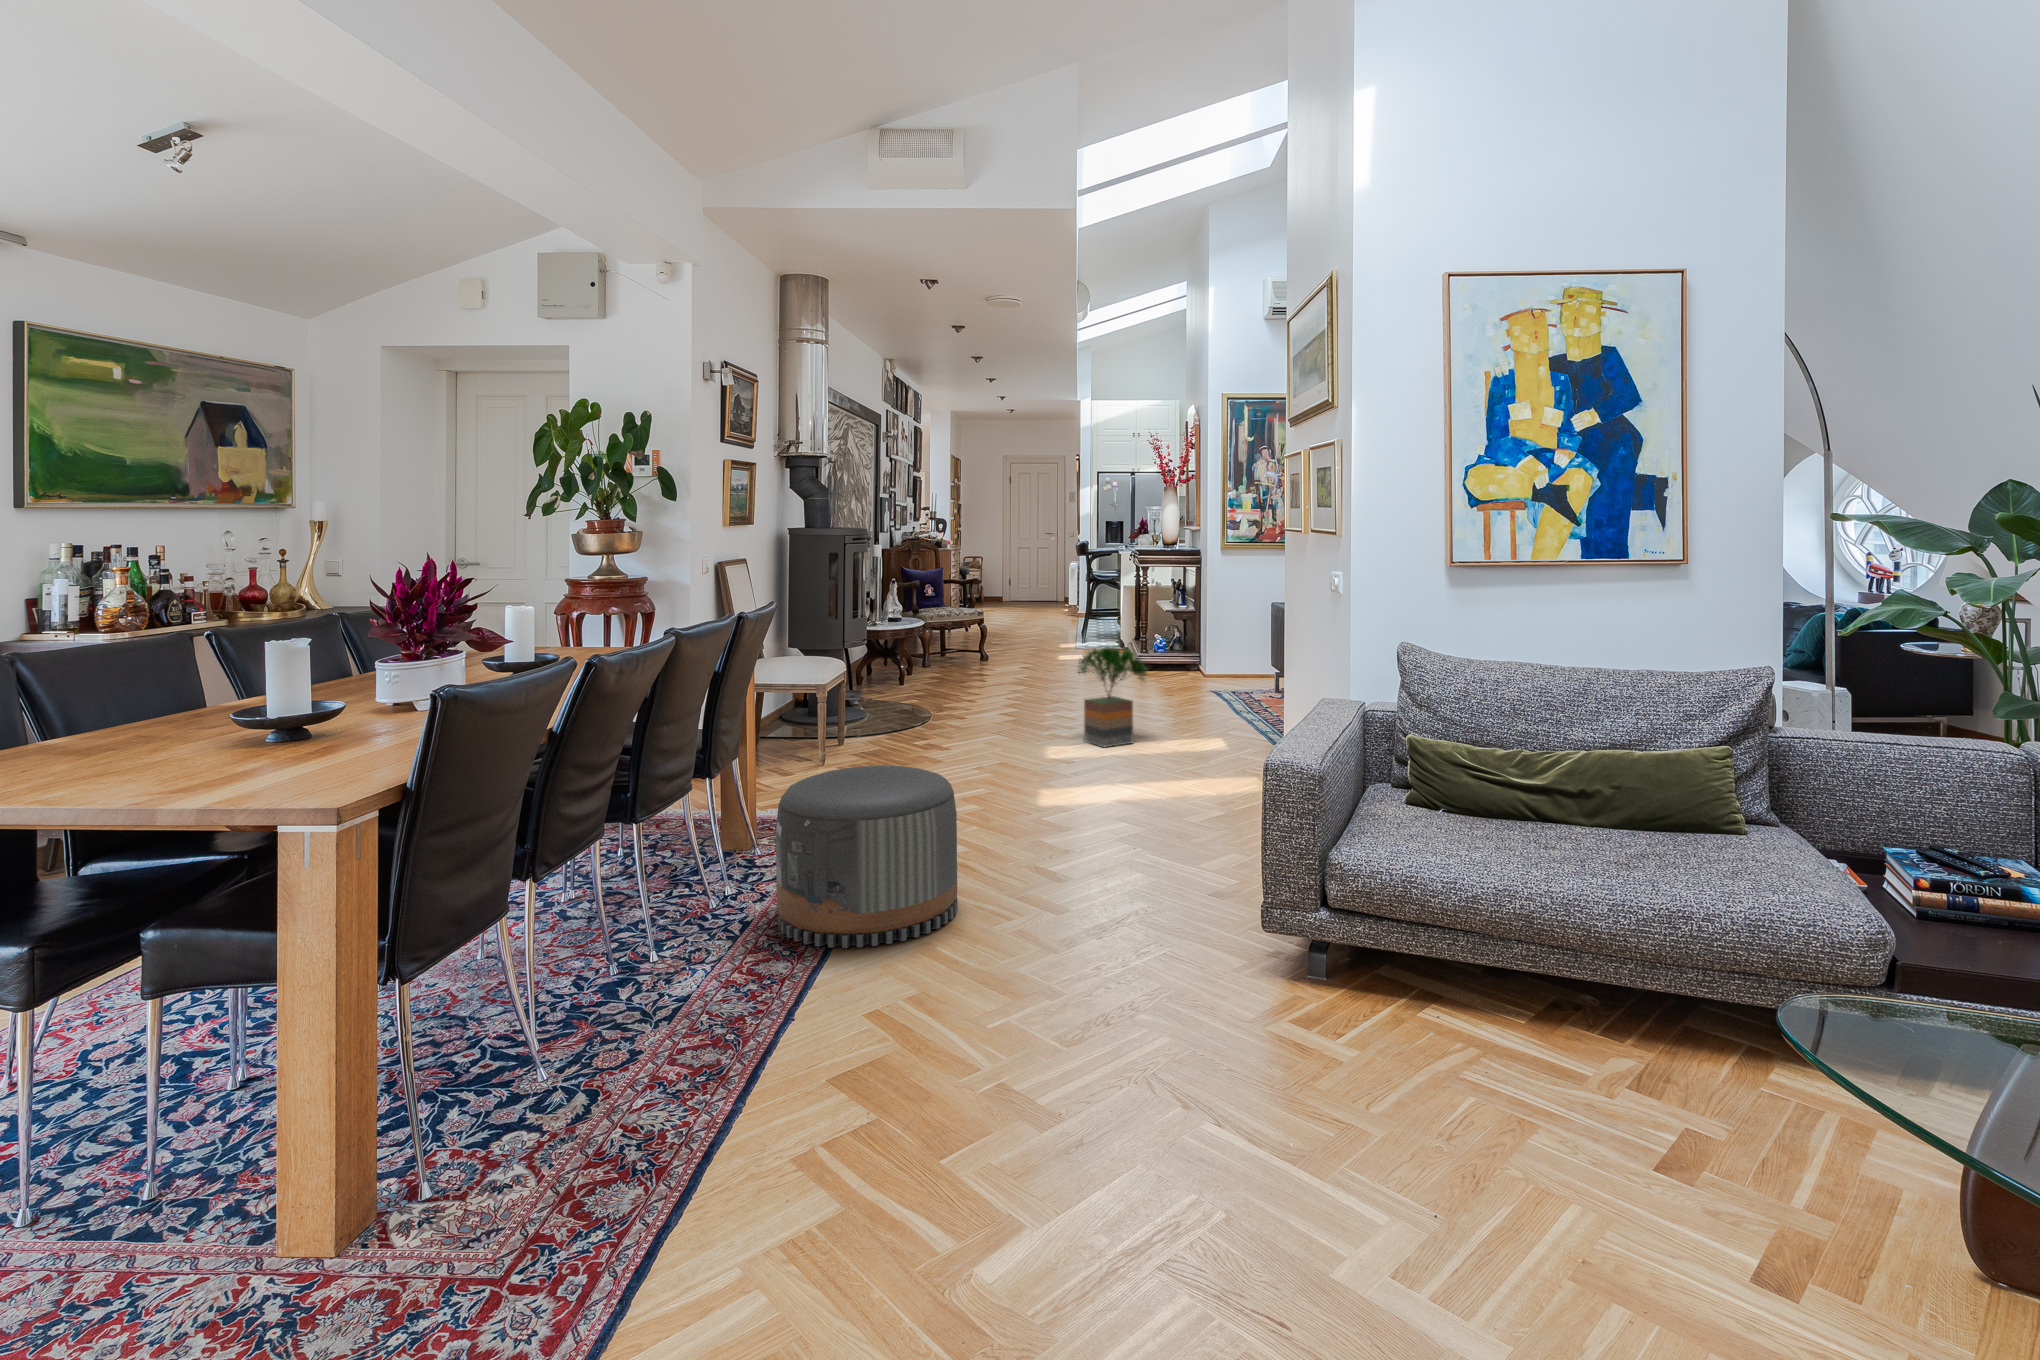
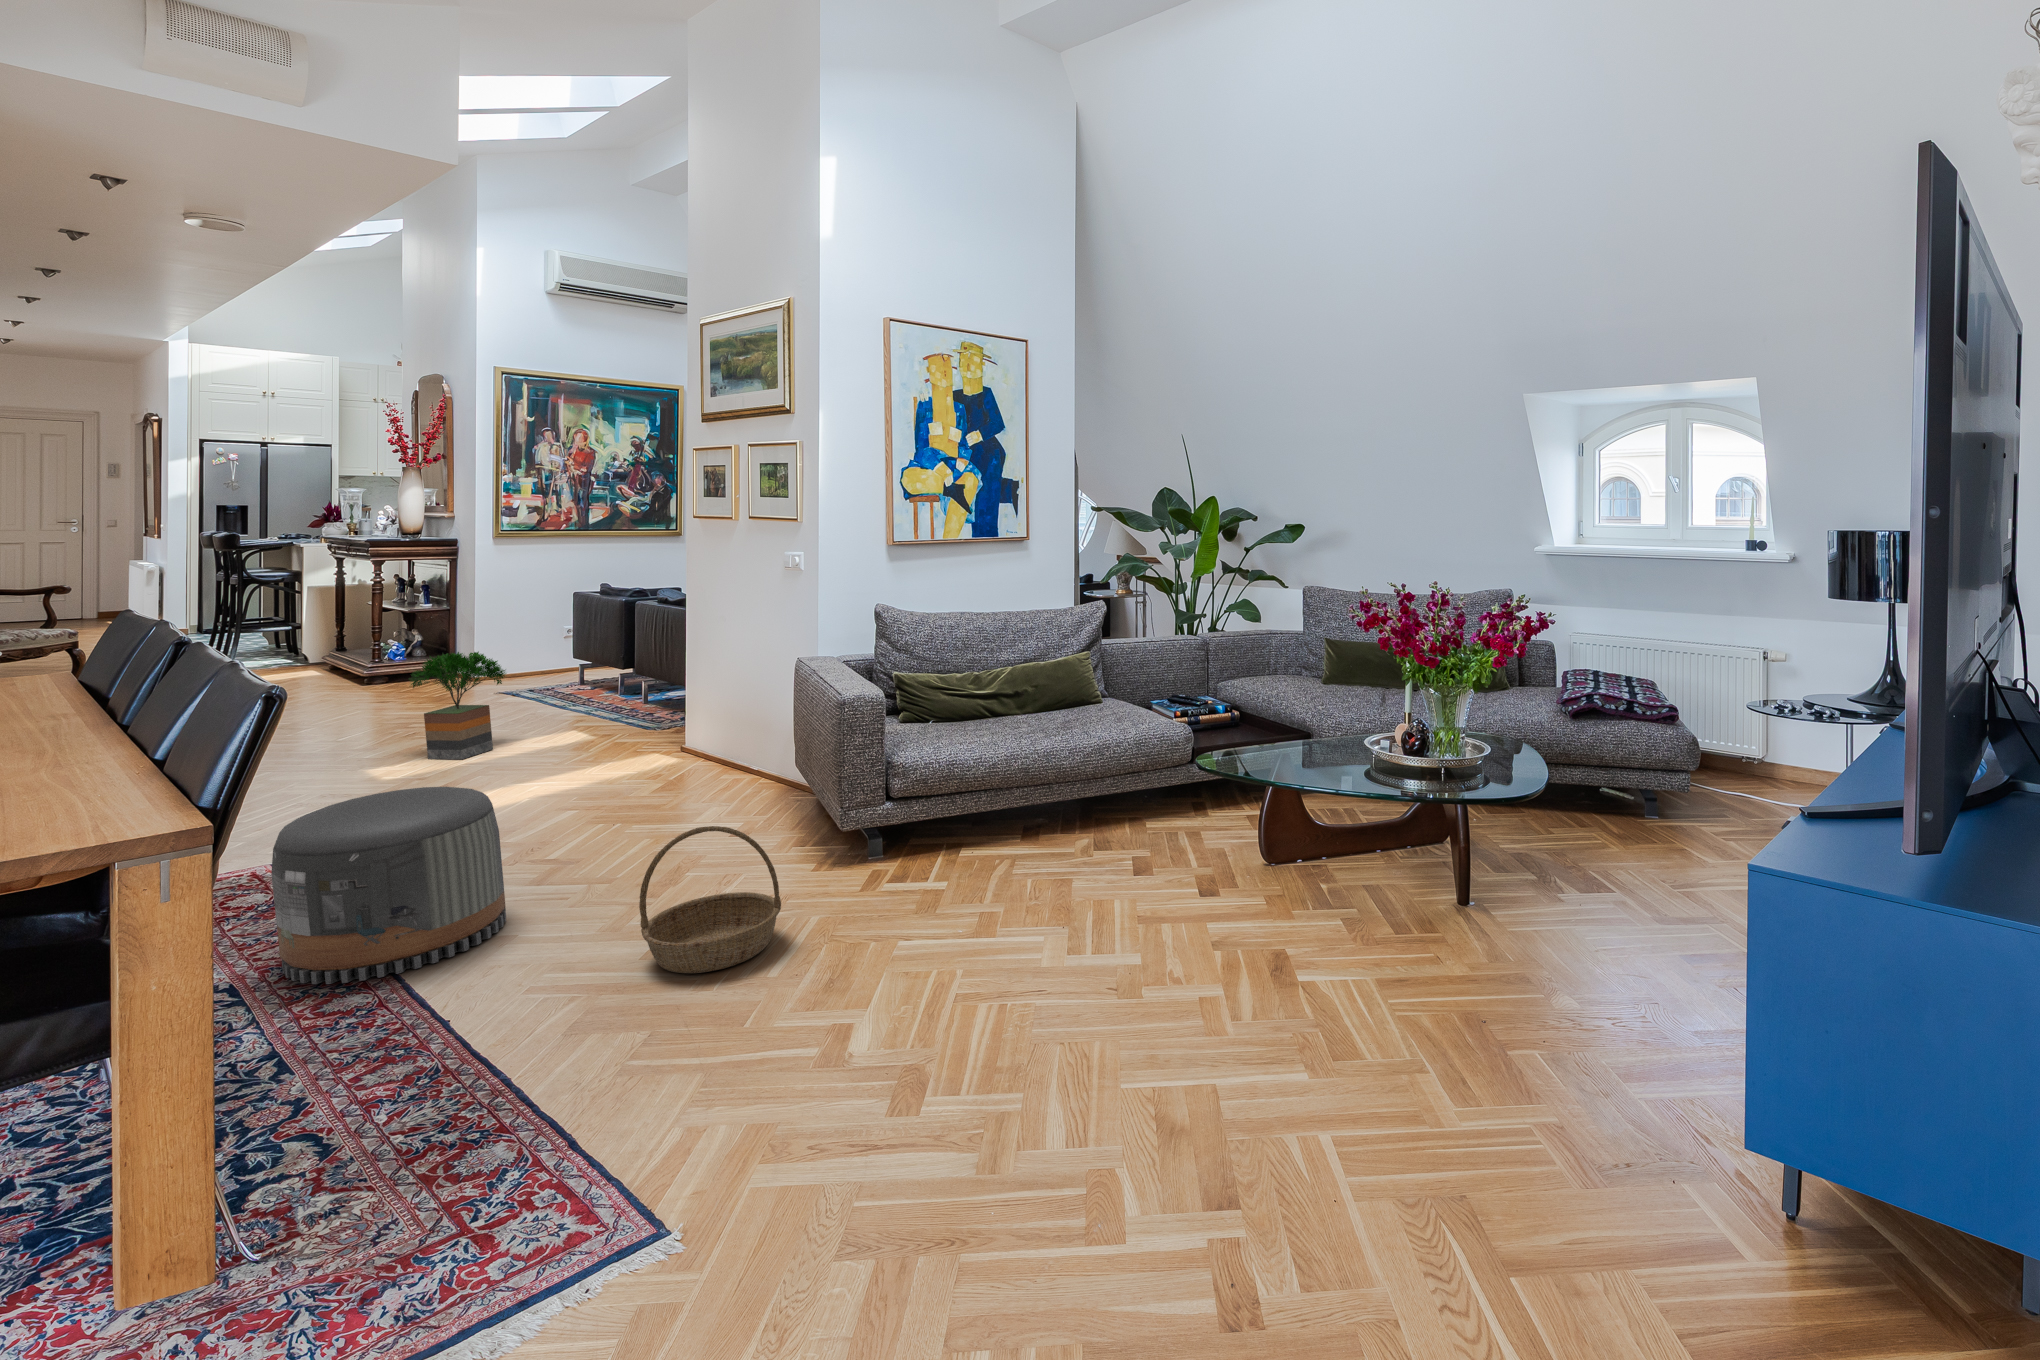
basket: none [964,882,1120,1071] -> present [639,826,781,973]

